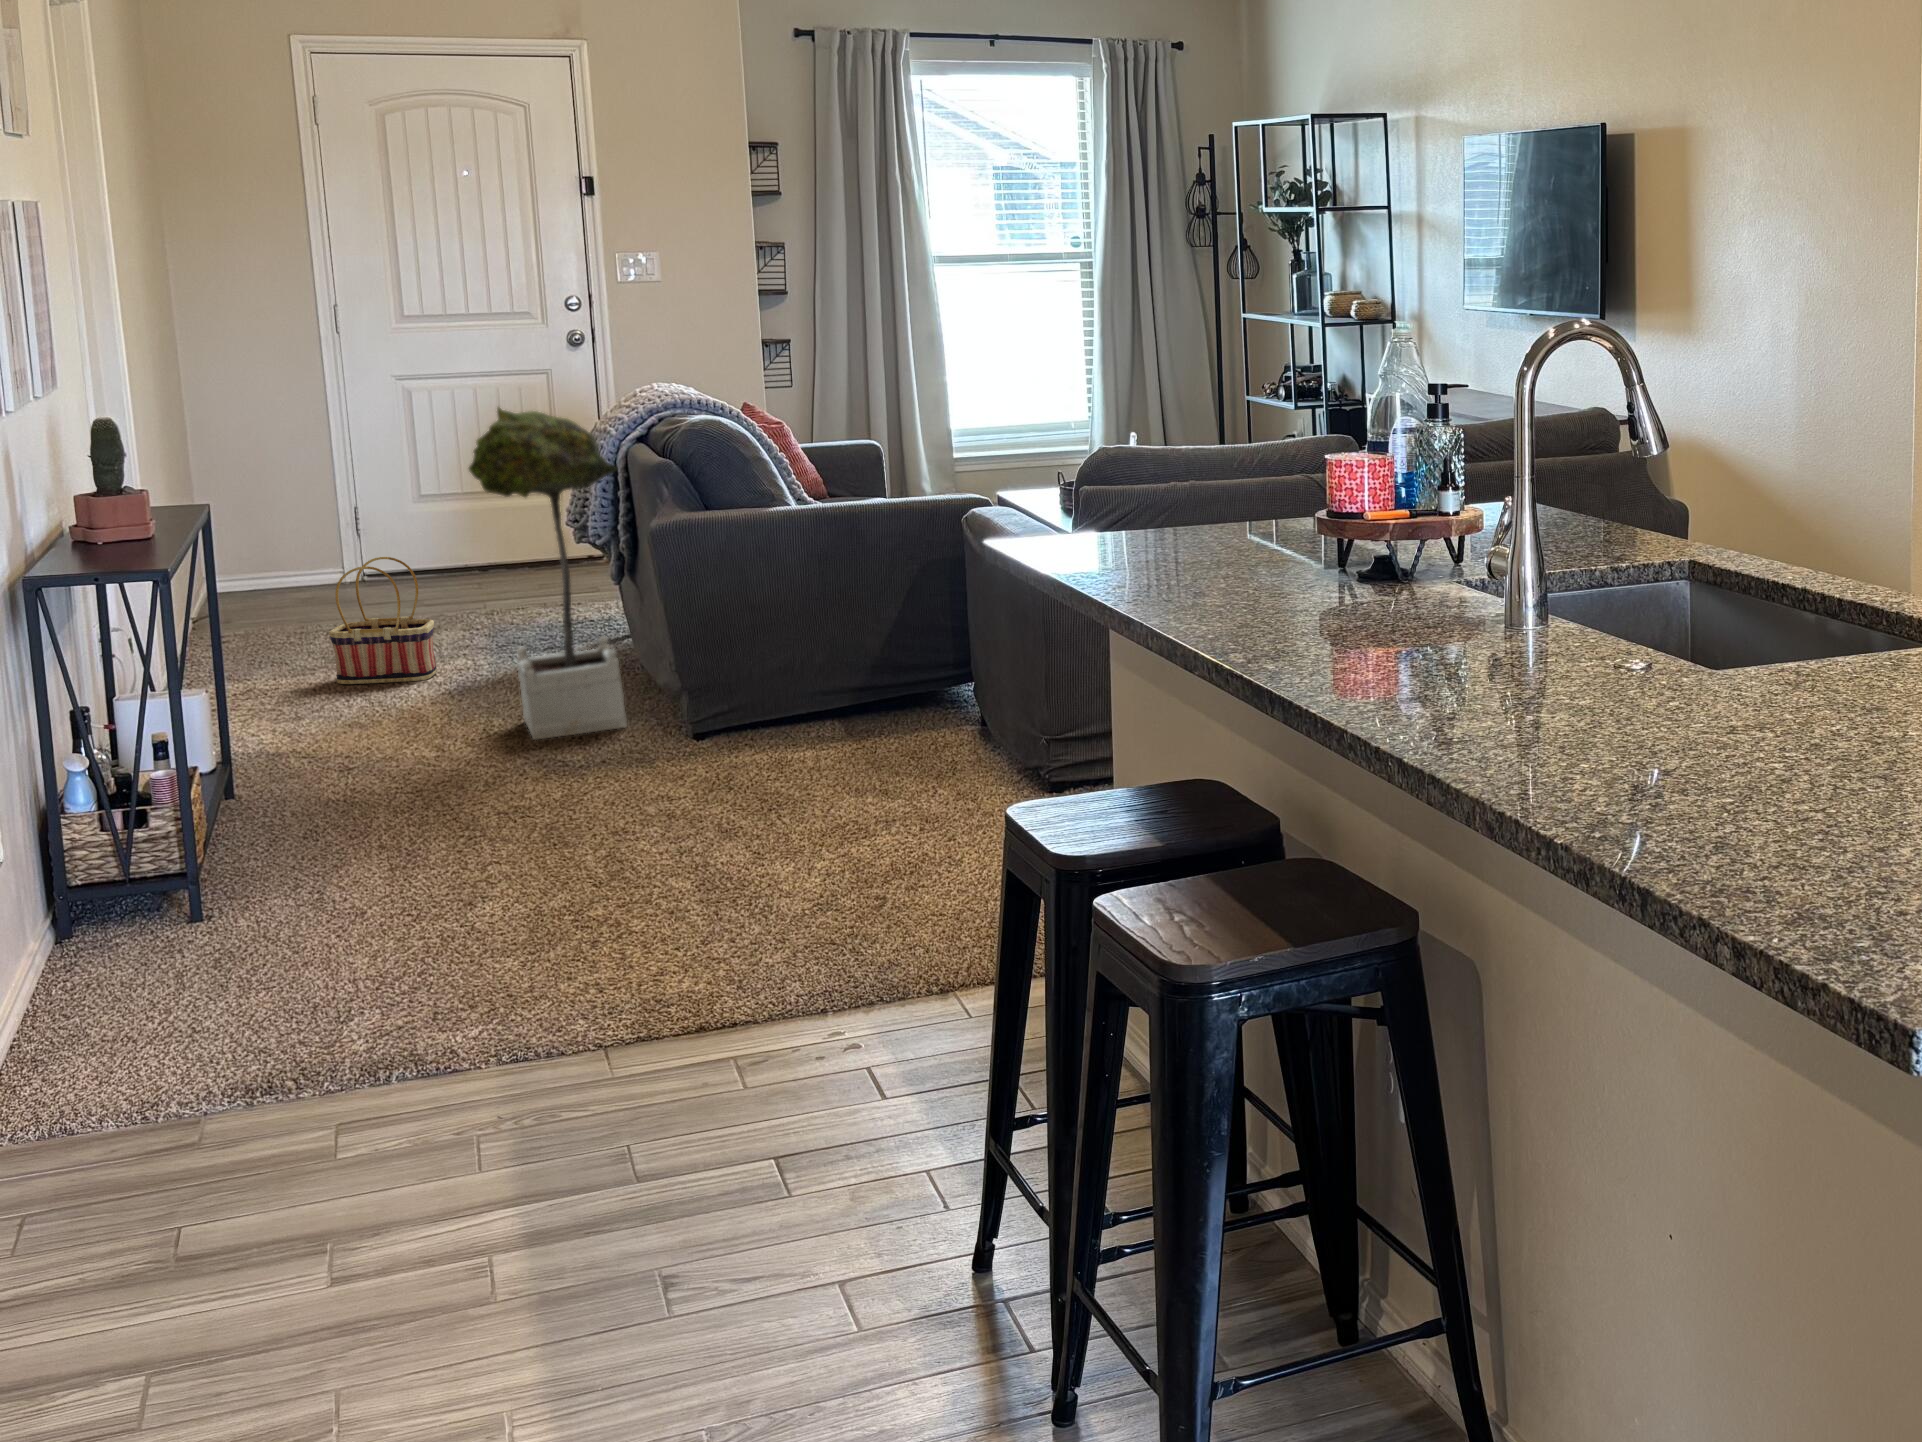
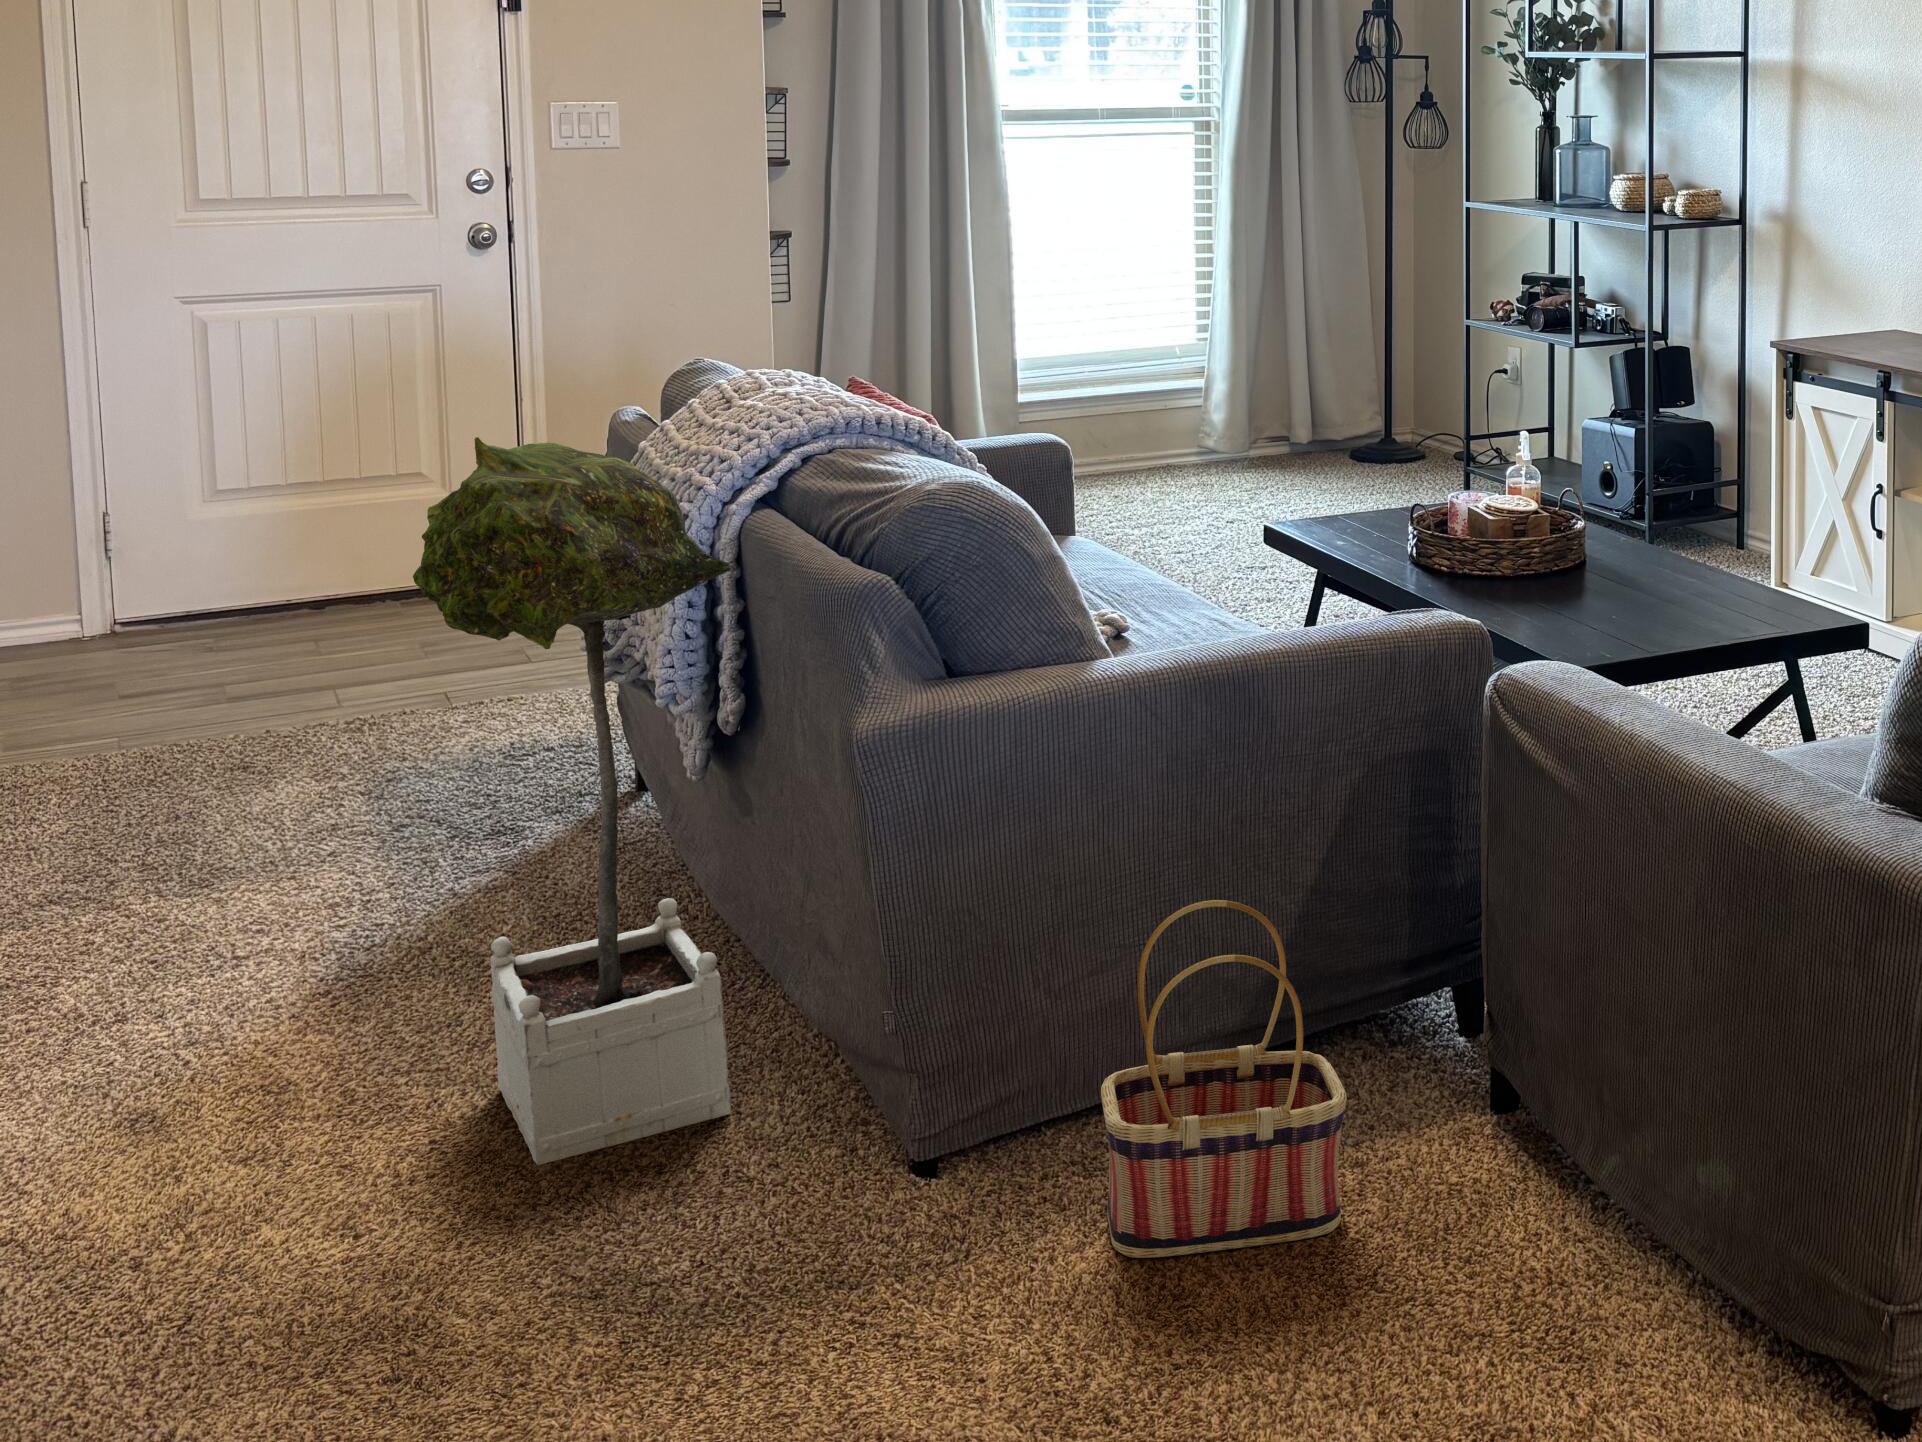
basket: present [329,557,437,684] -> present [1101,900,1347,1258]

